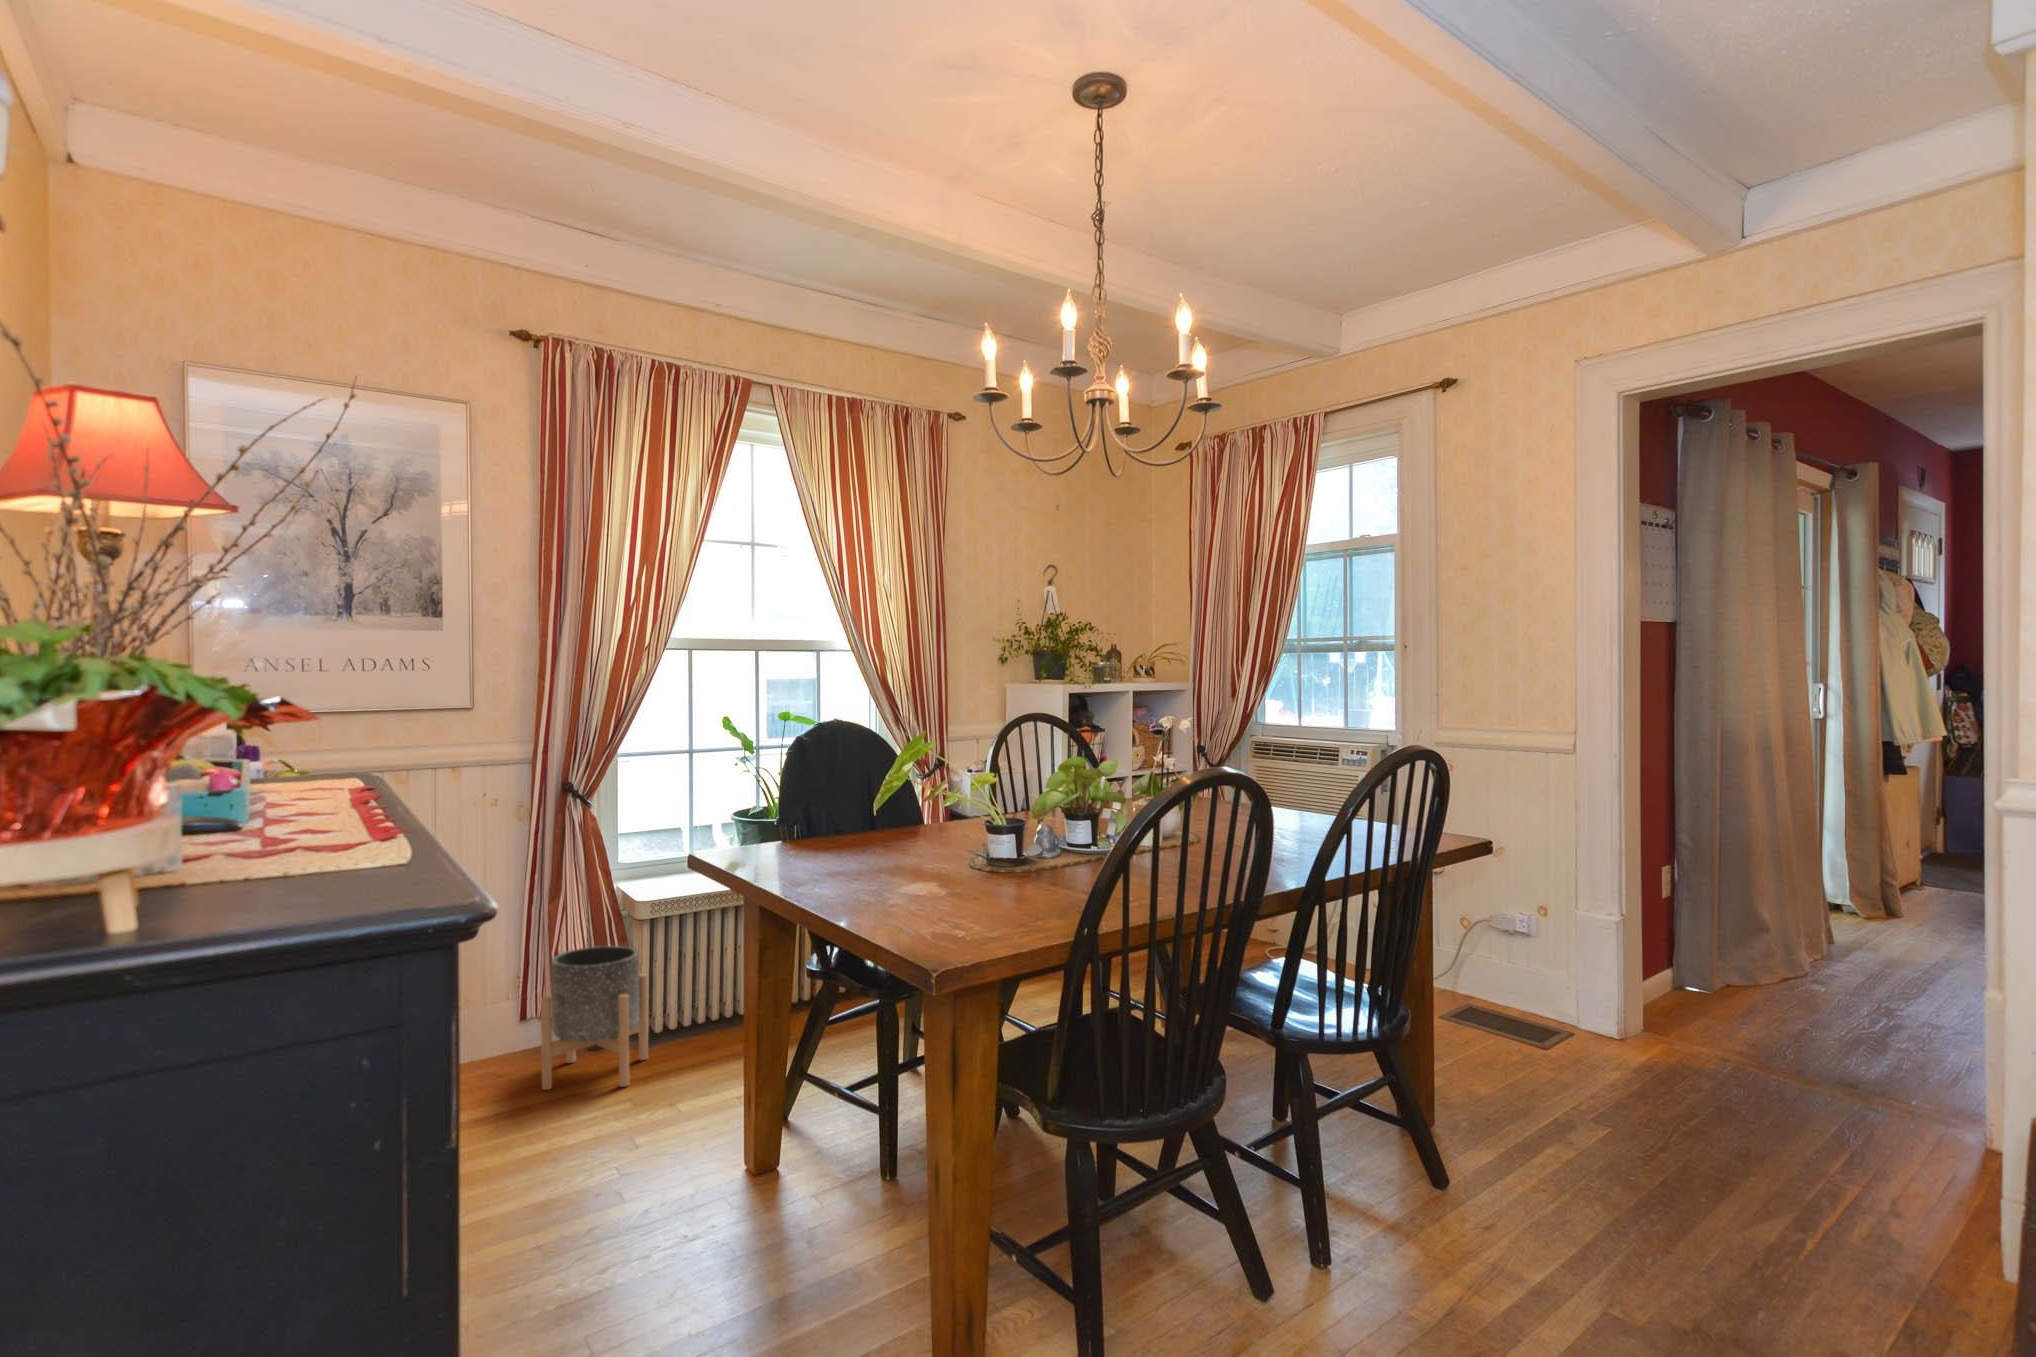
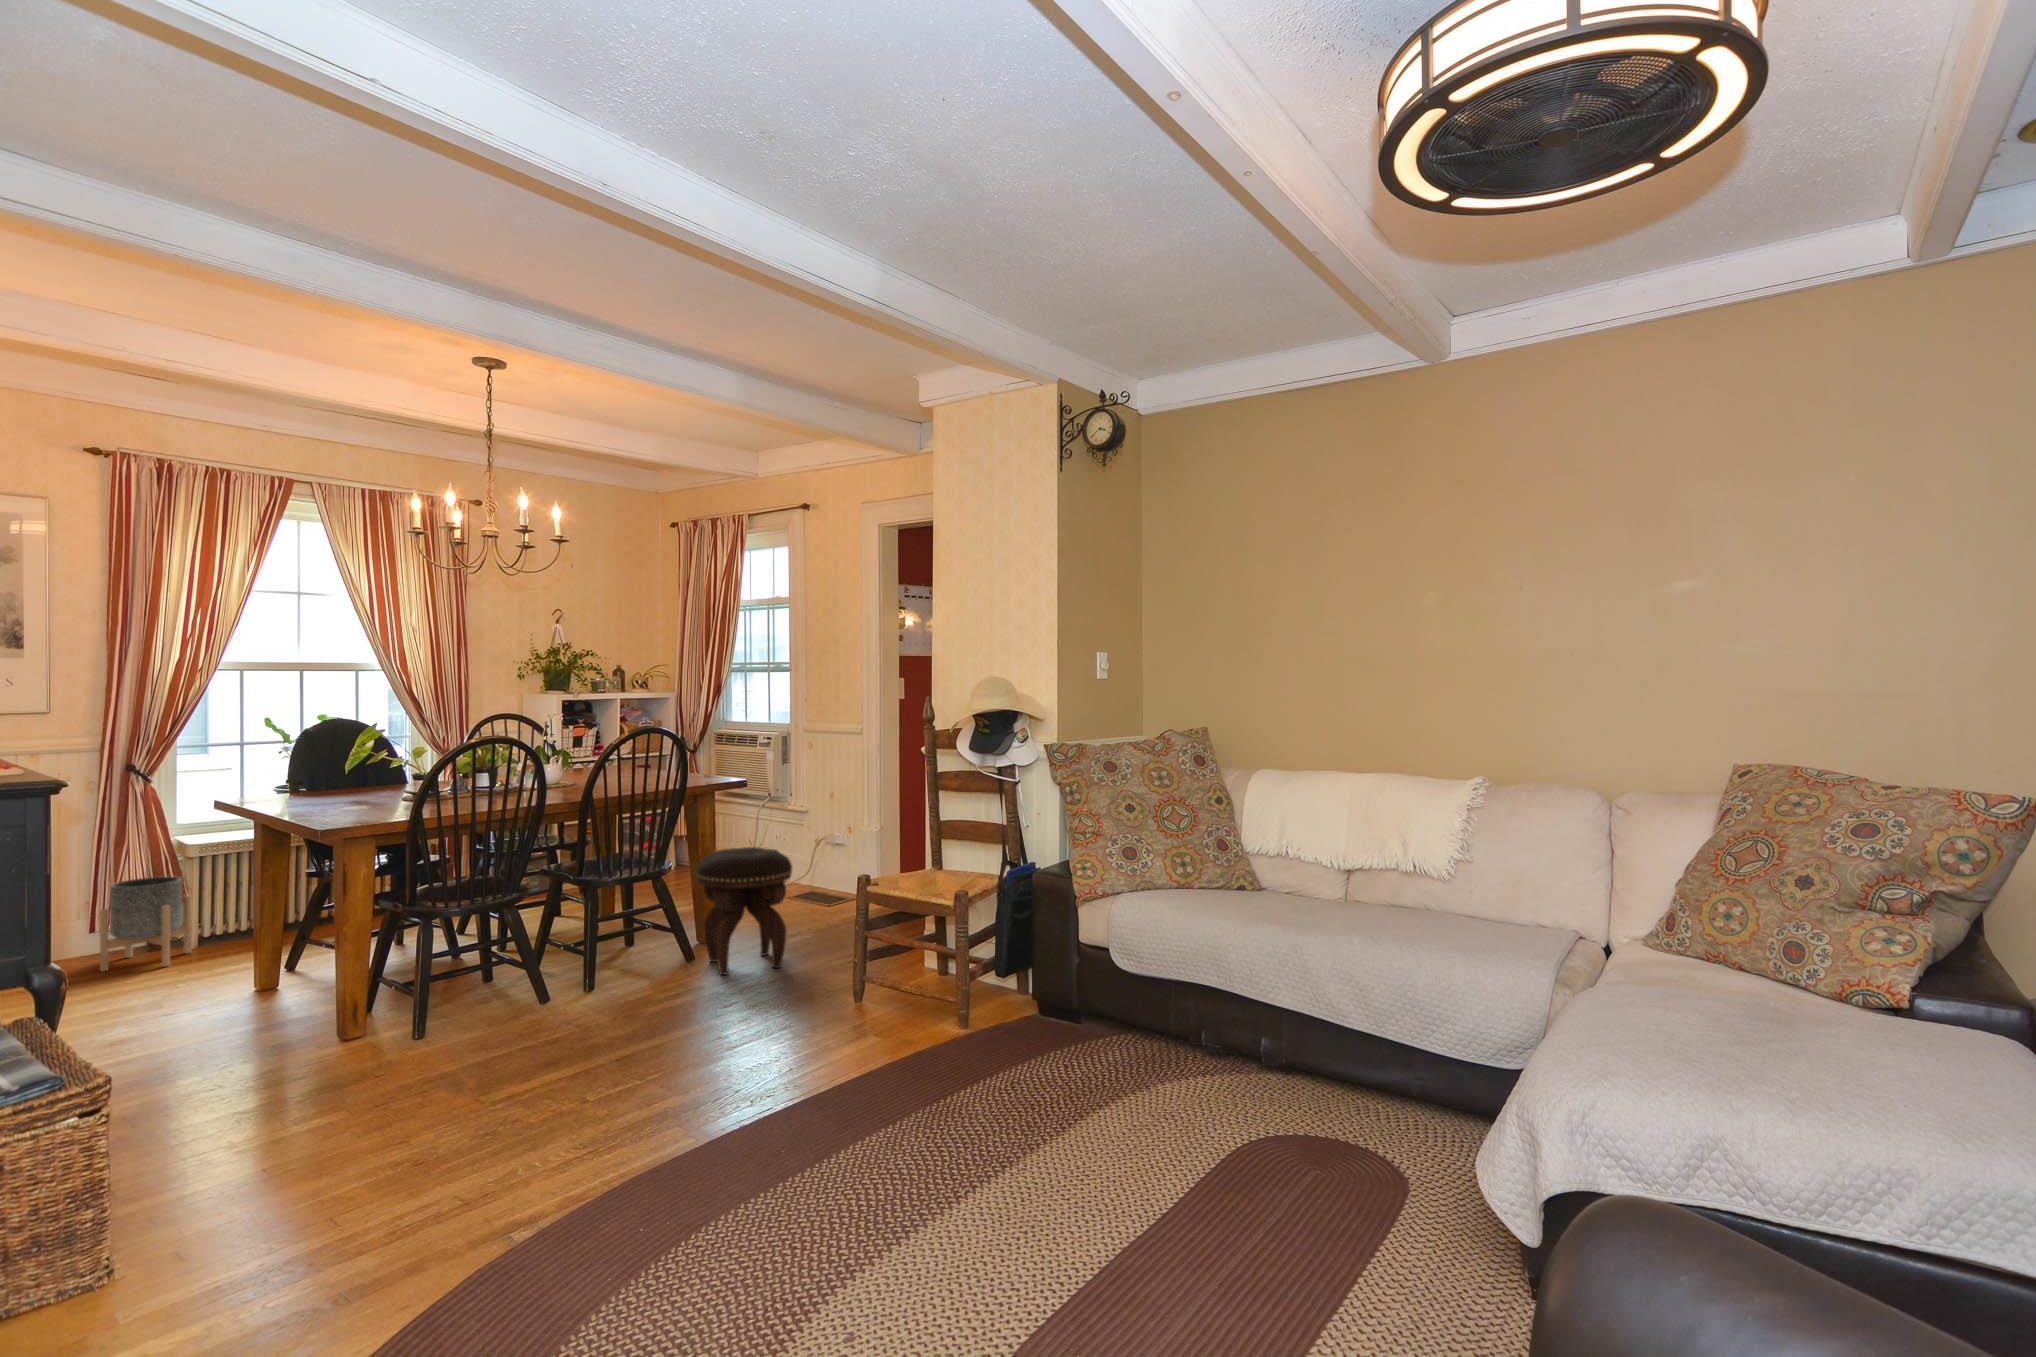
footstool: none [1470,947,1663,1198] -> present [696,847,792,975]

